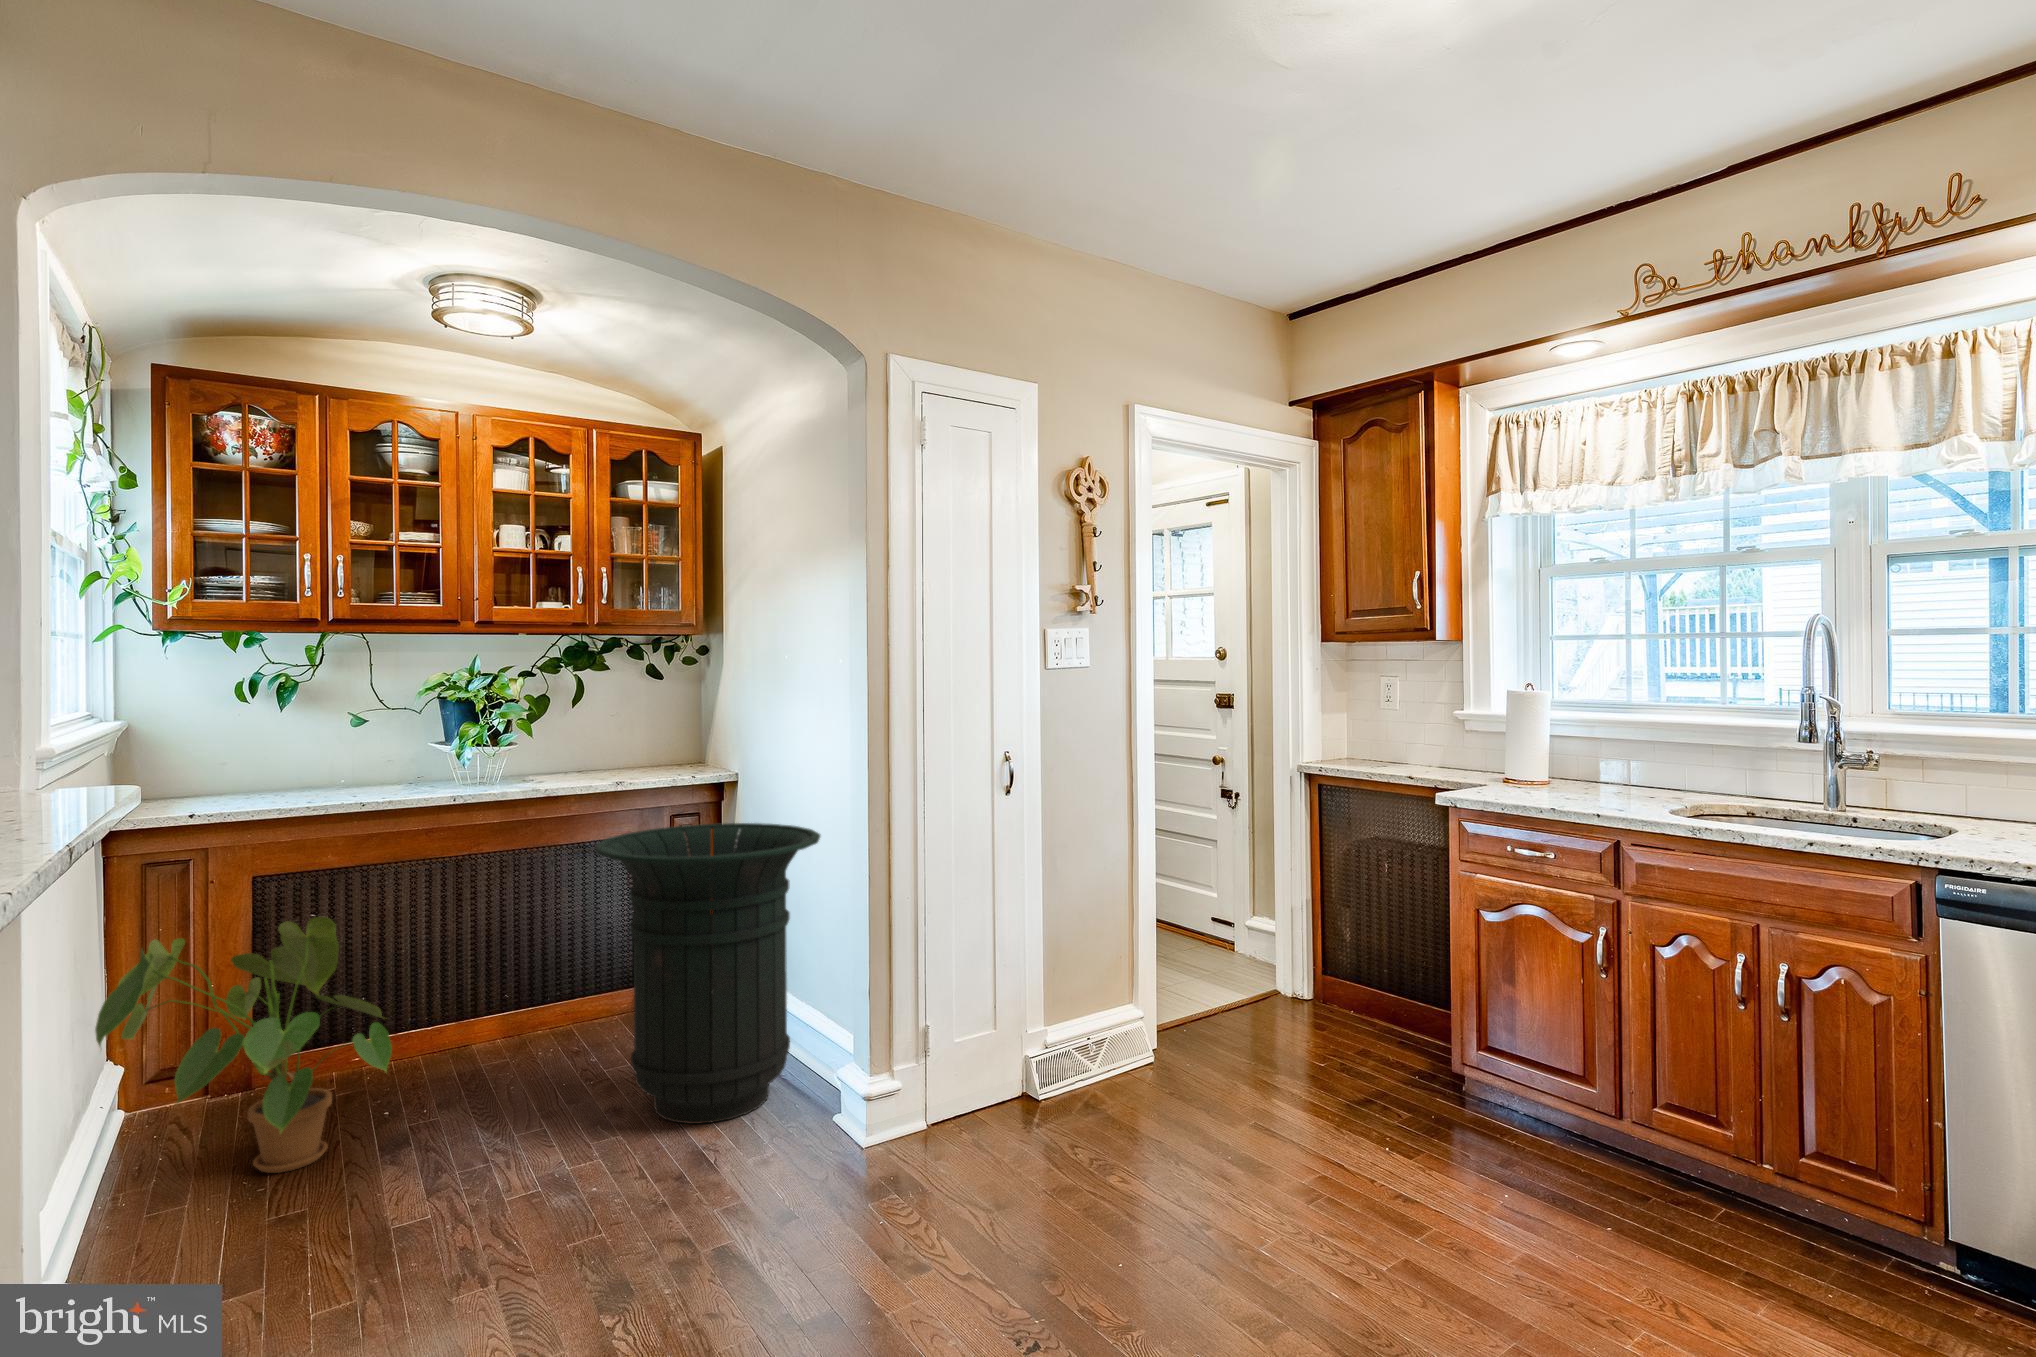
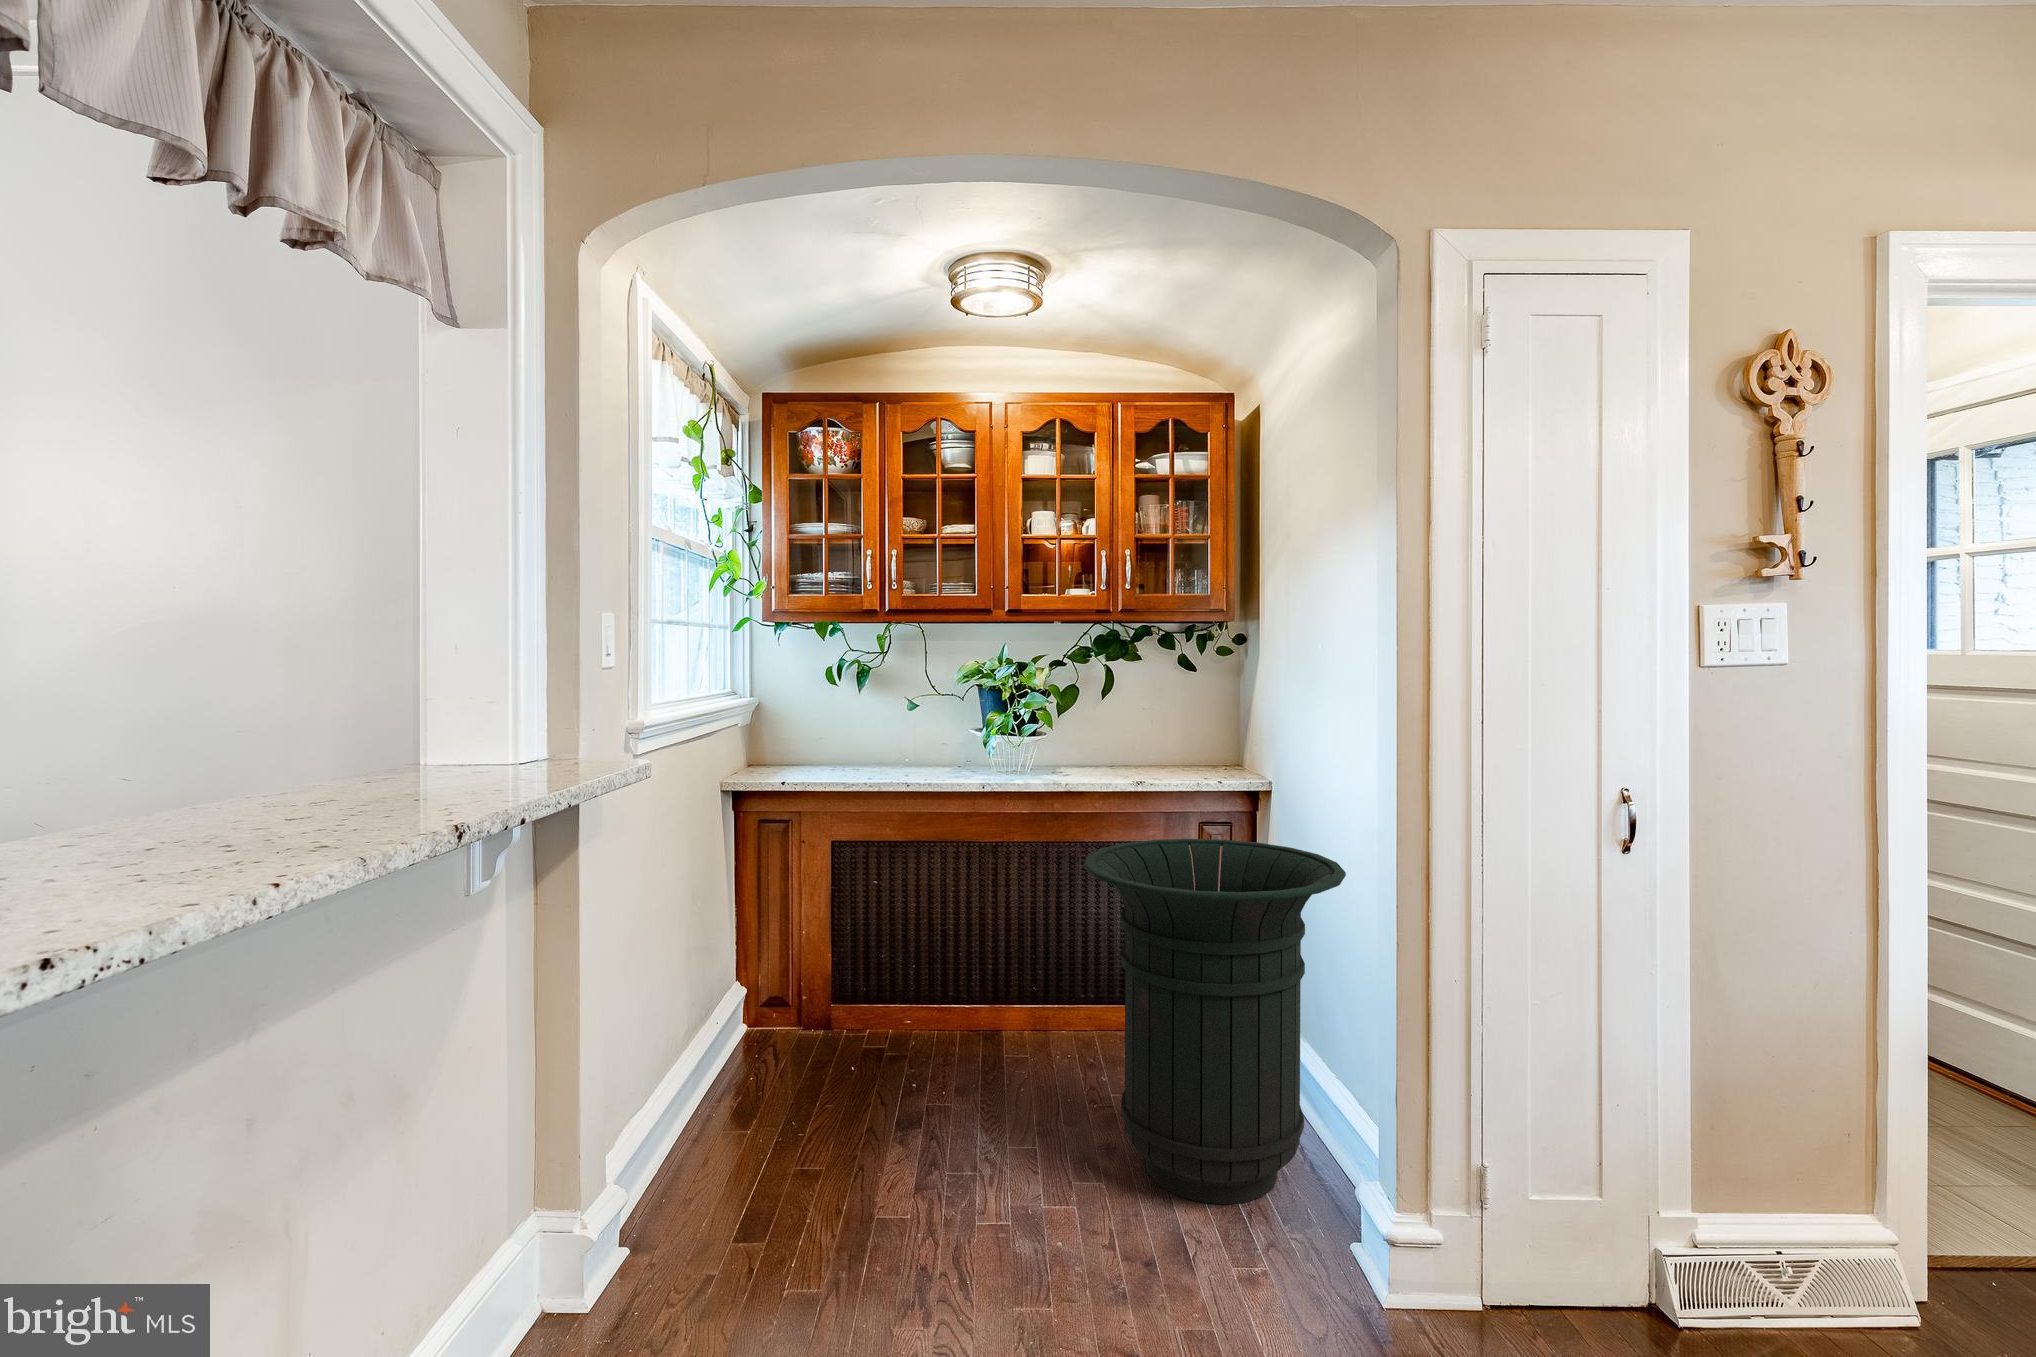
house plant: present [95,917,392,1173] -> none [682,896,902,1133]

